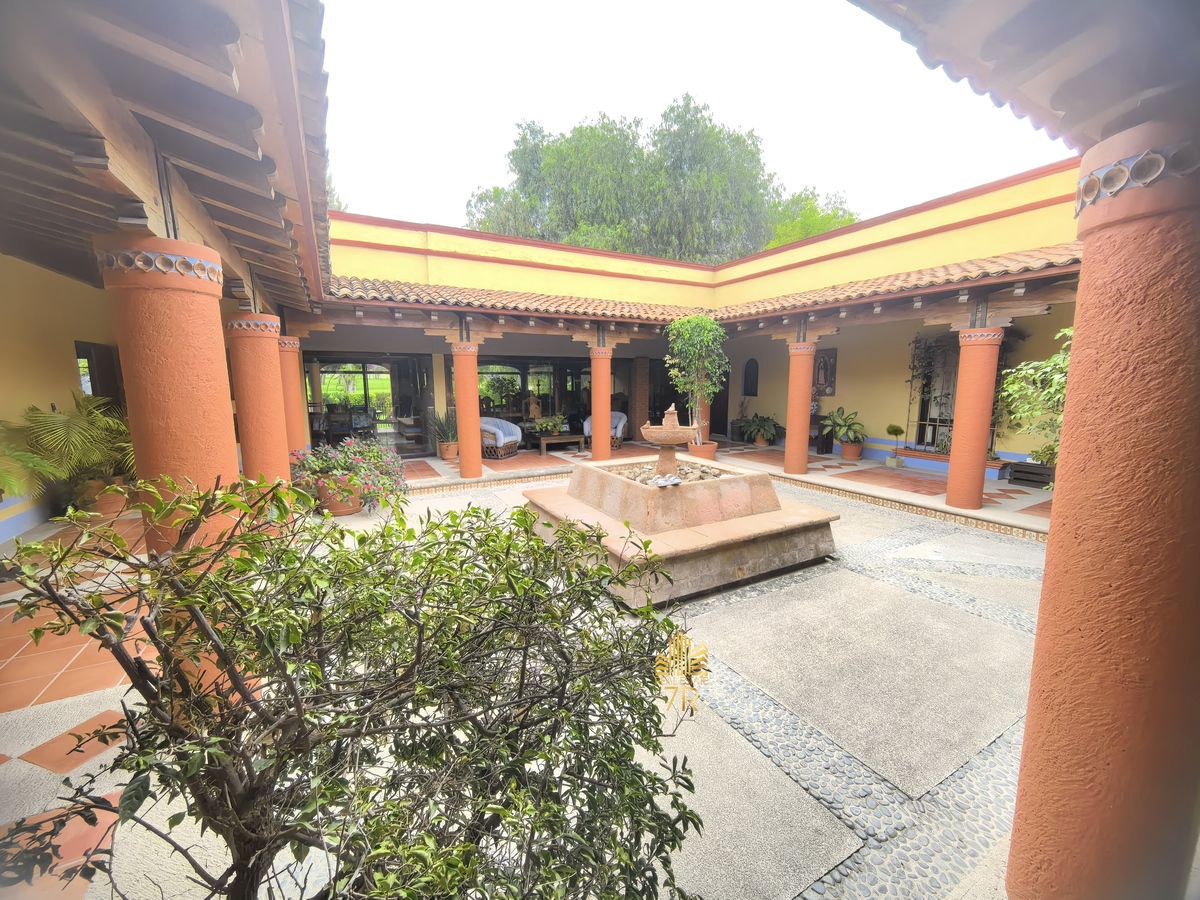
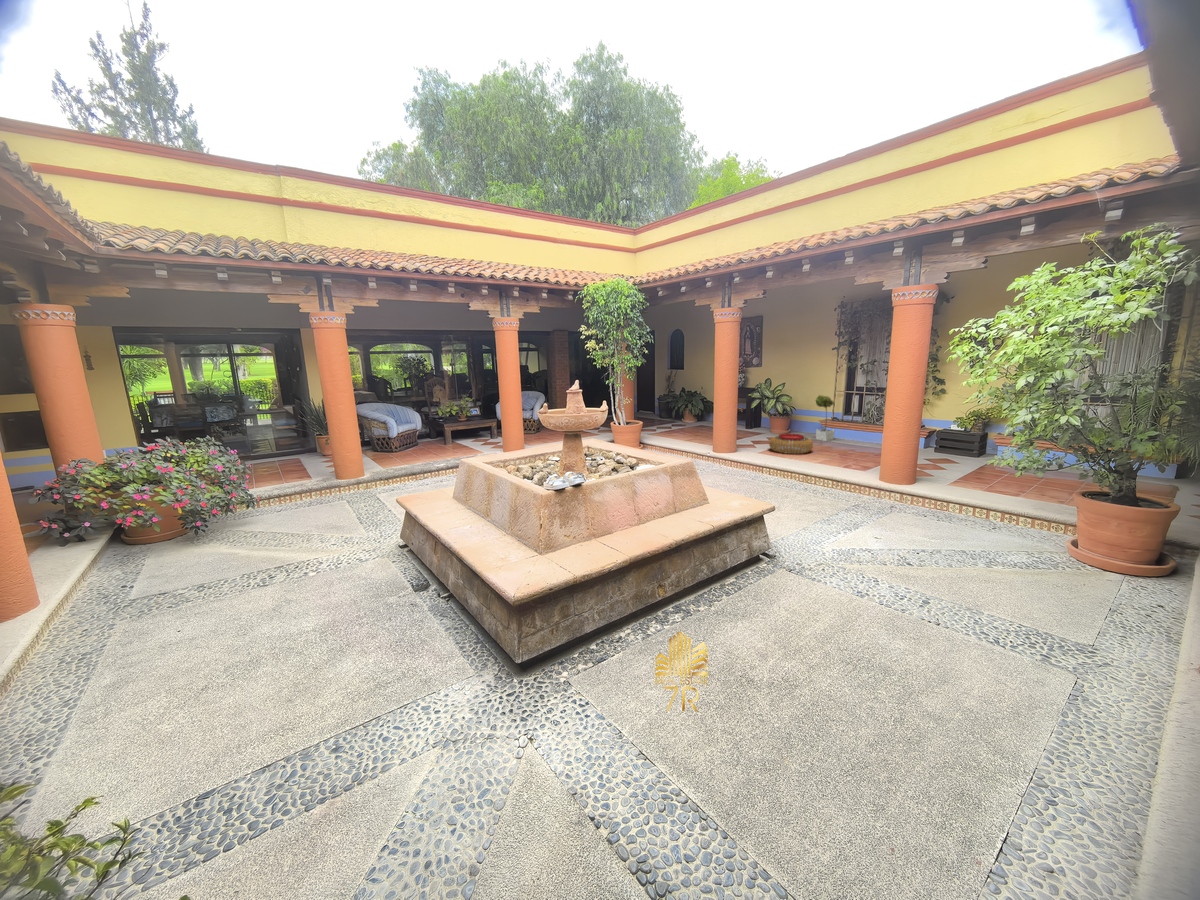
pouf: none [838,458,882,478] -> present [769,433,813,454]

